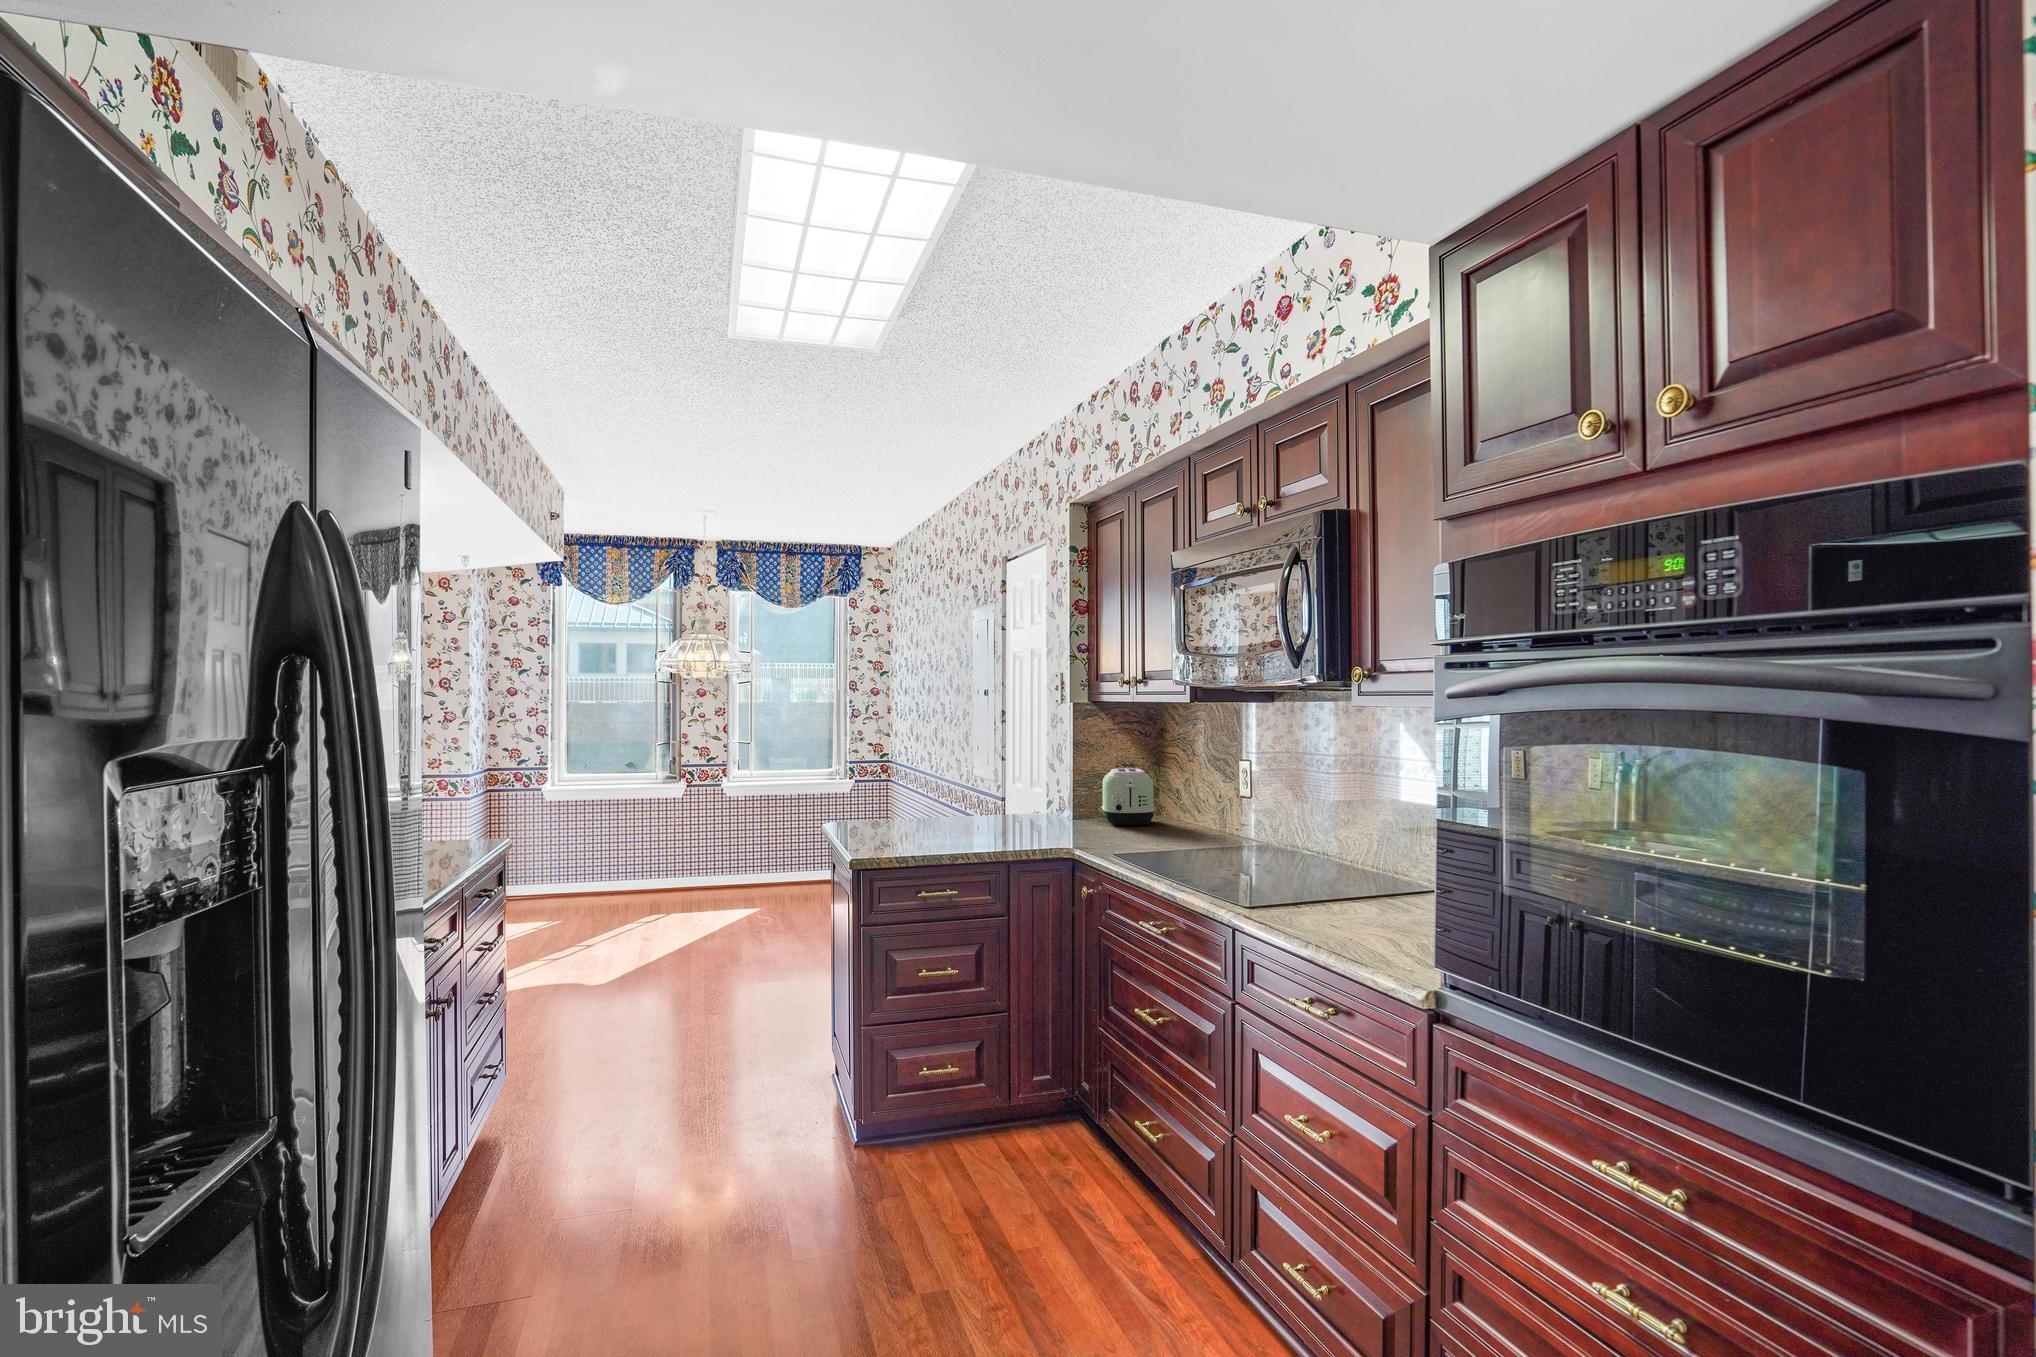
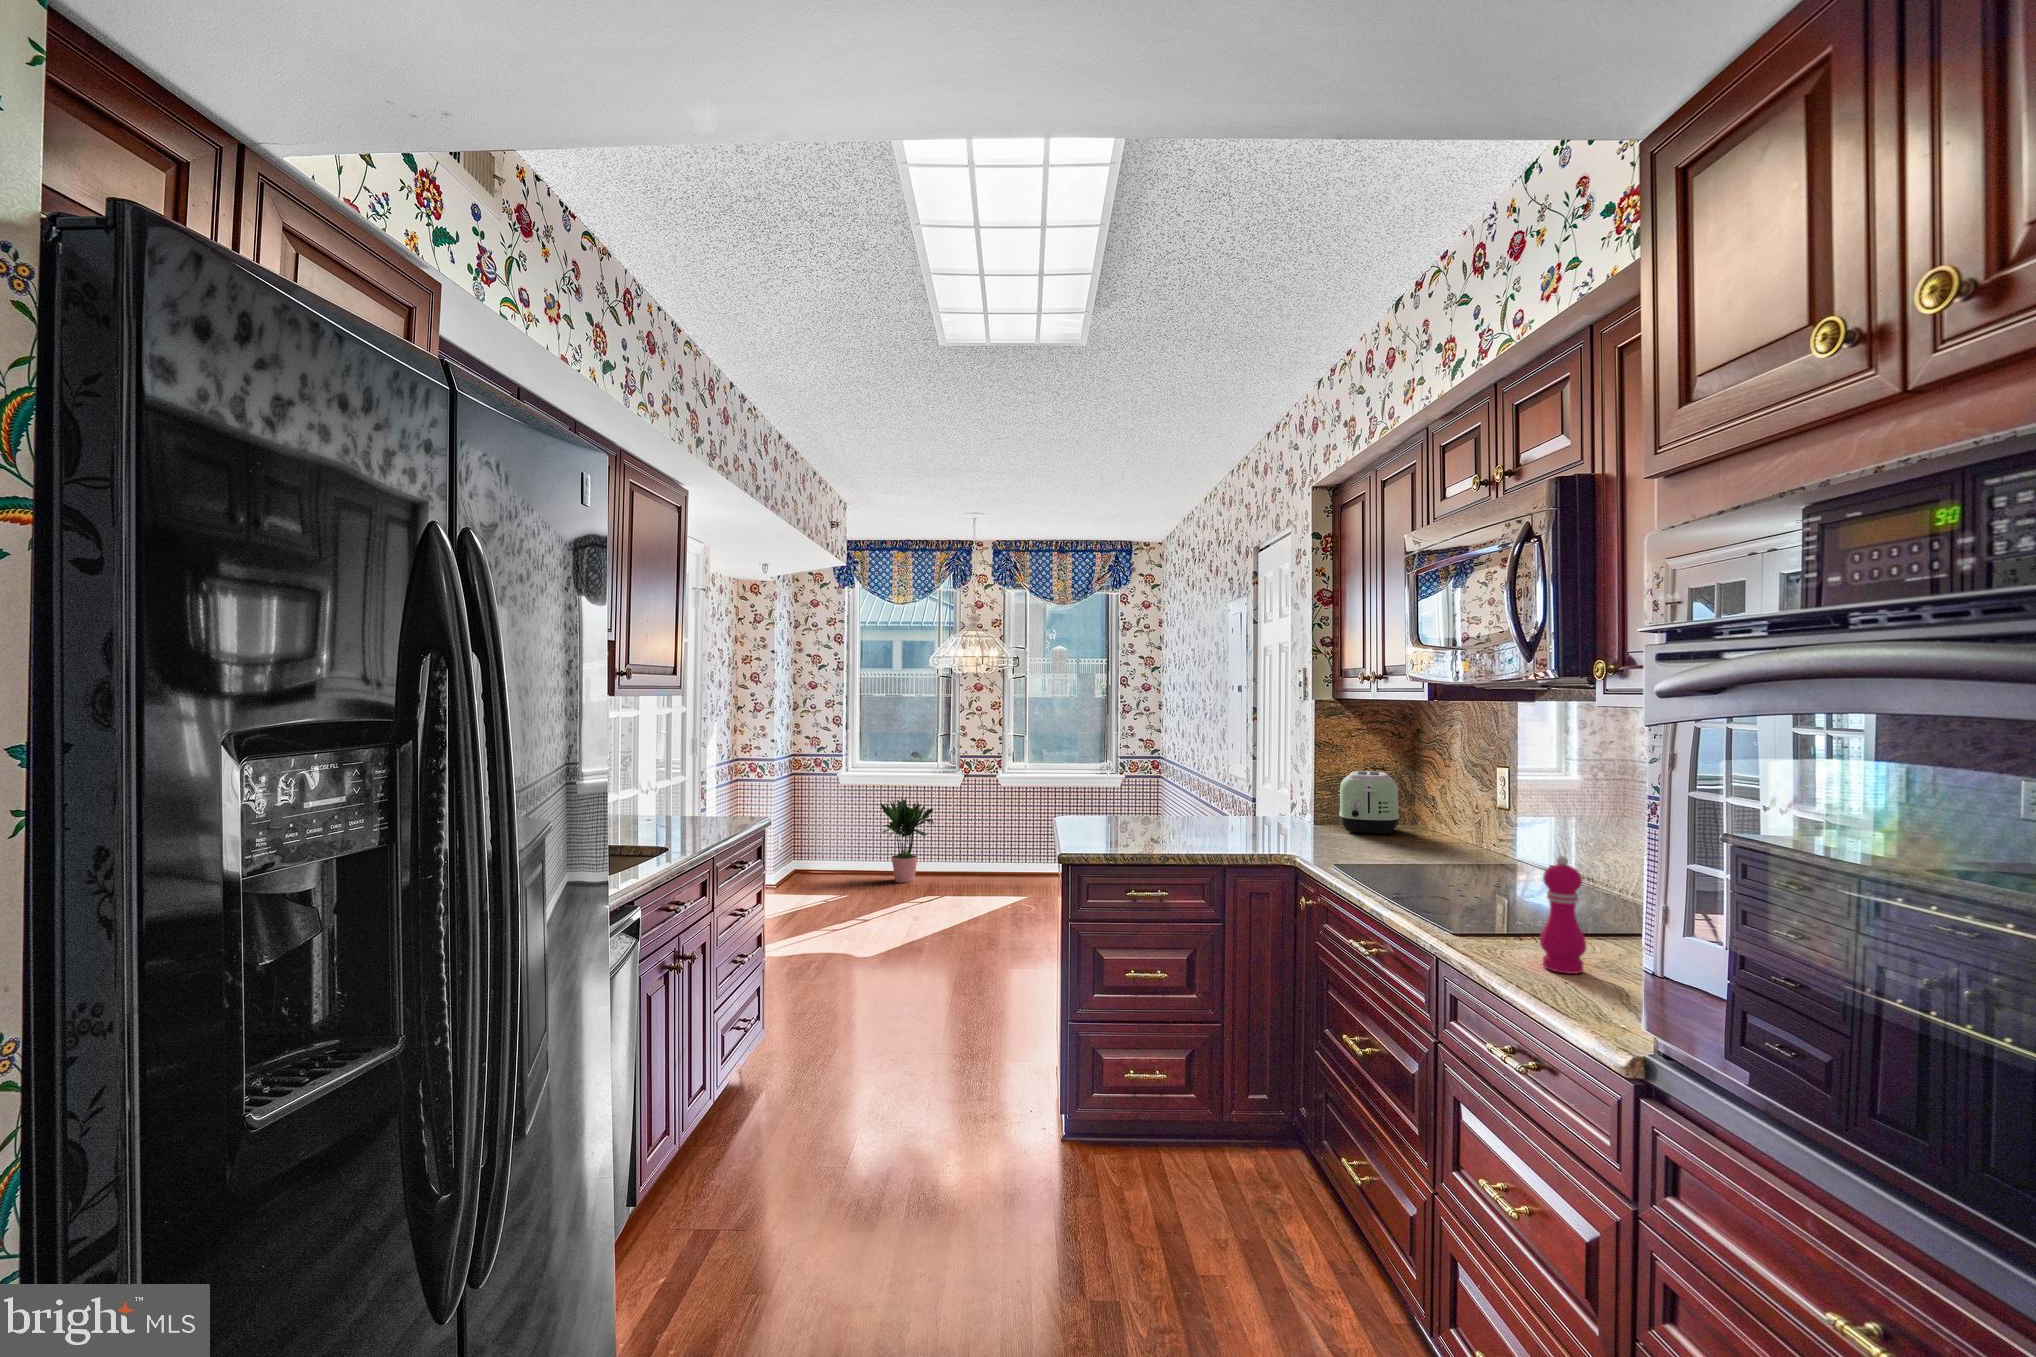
potted plant: none [589,813,658,908] -> present [880,798,934,883]
pepper mill: none [1325,831,1361,930] -> present [1540,856,1586,974]

